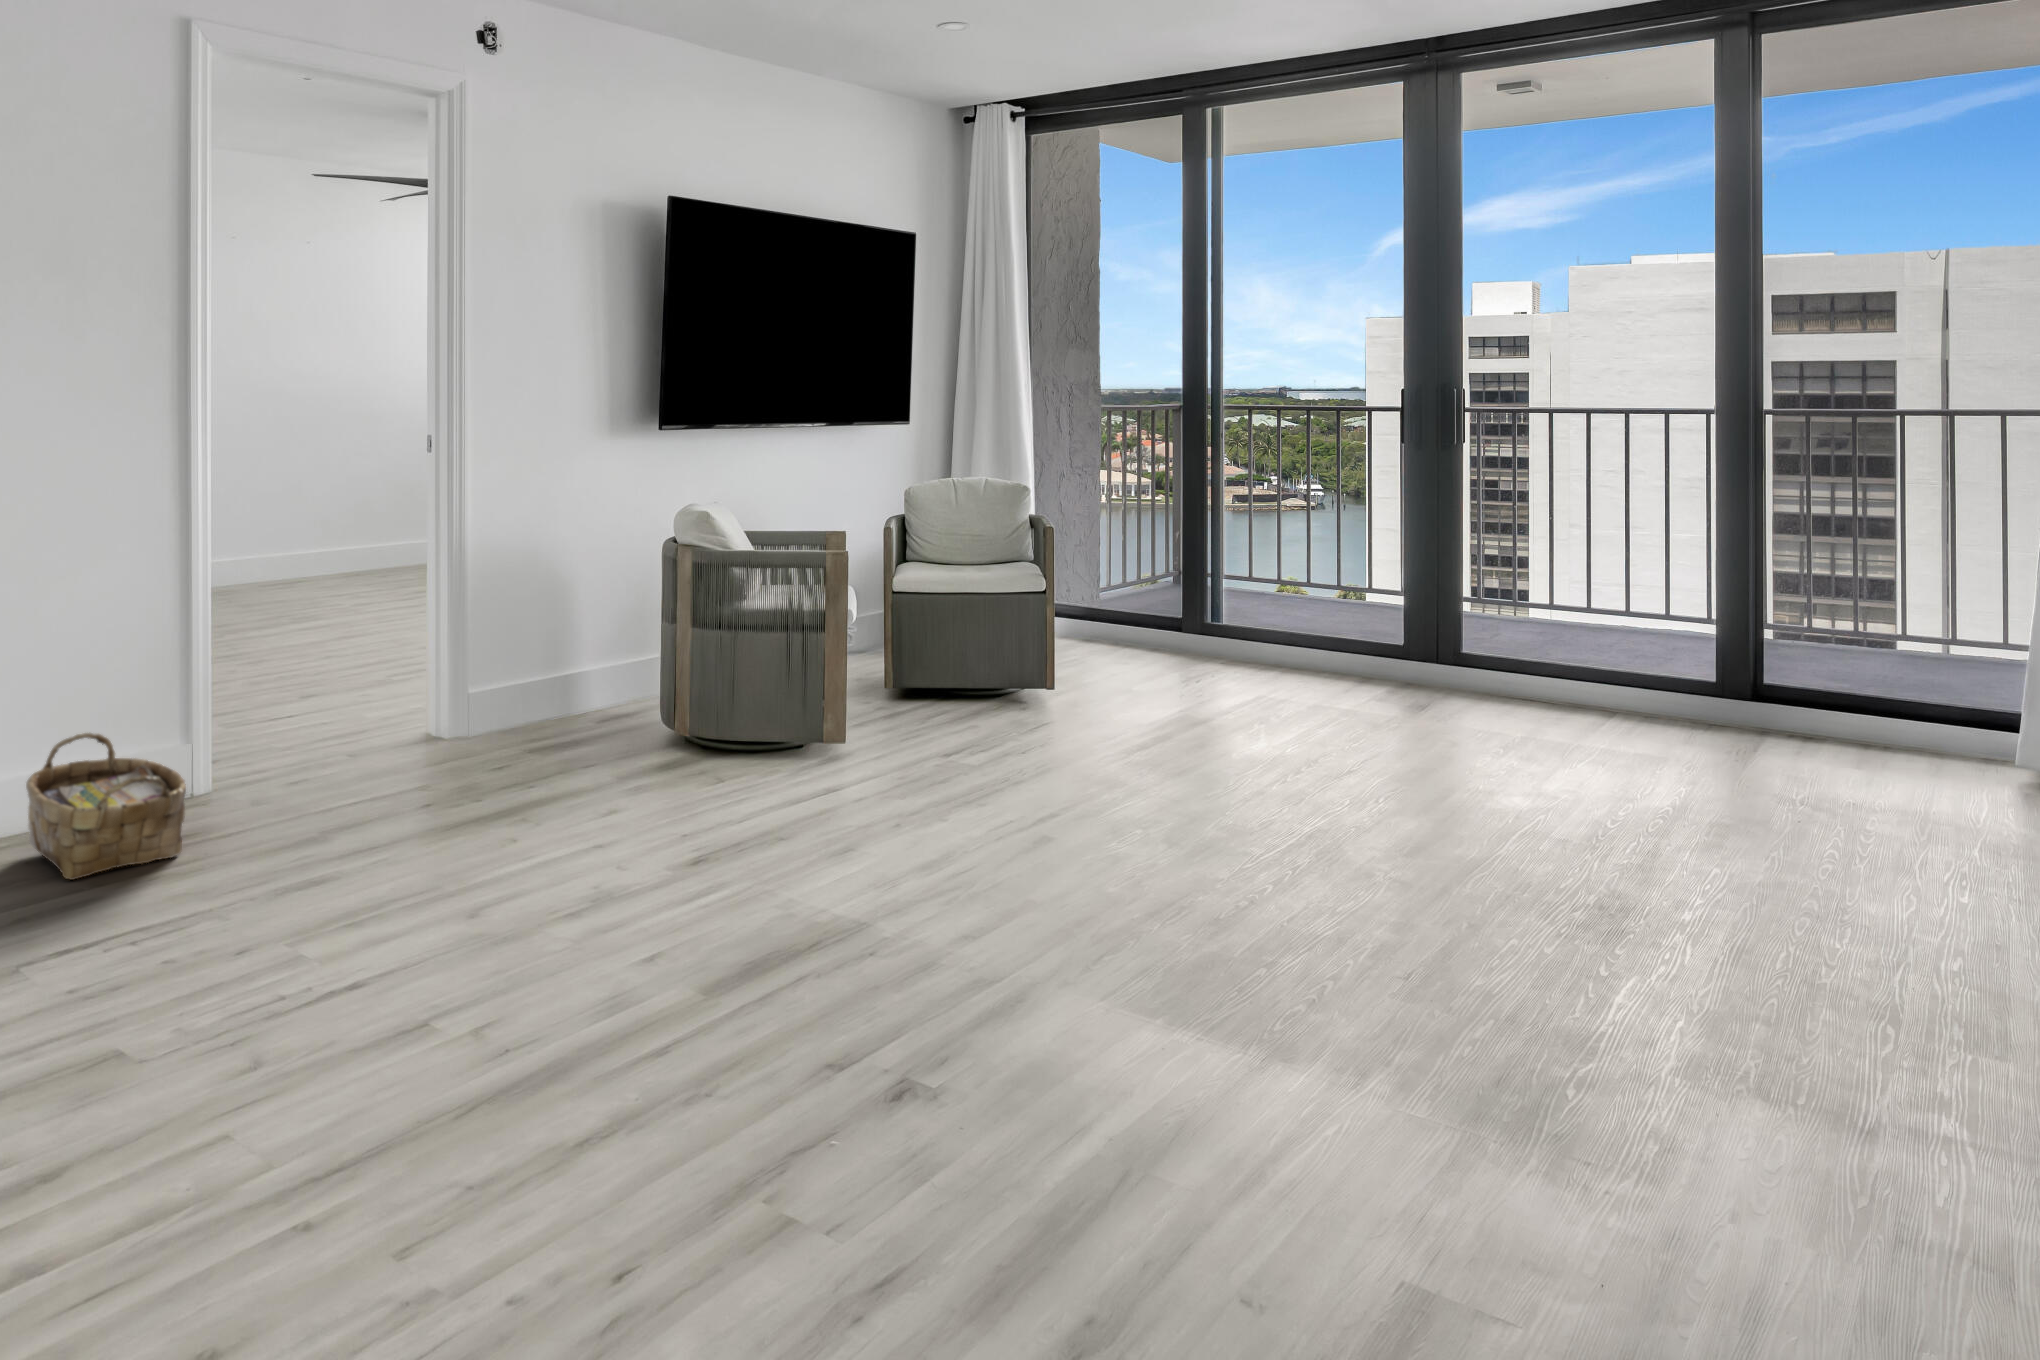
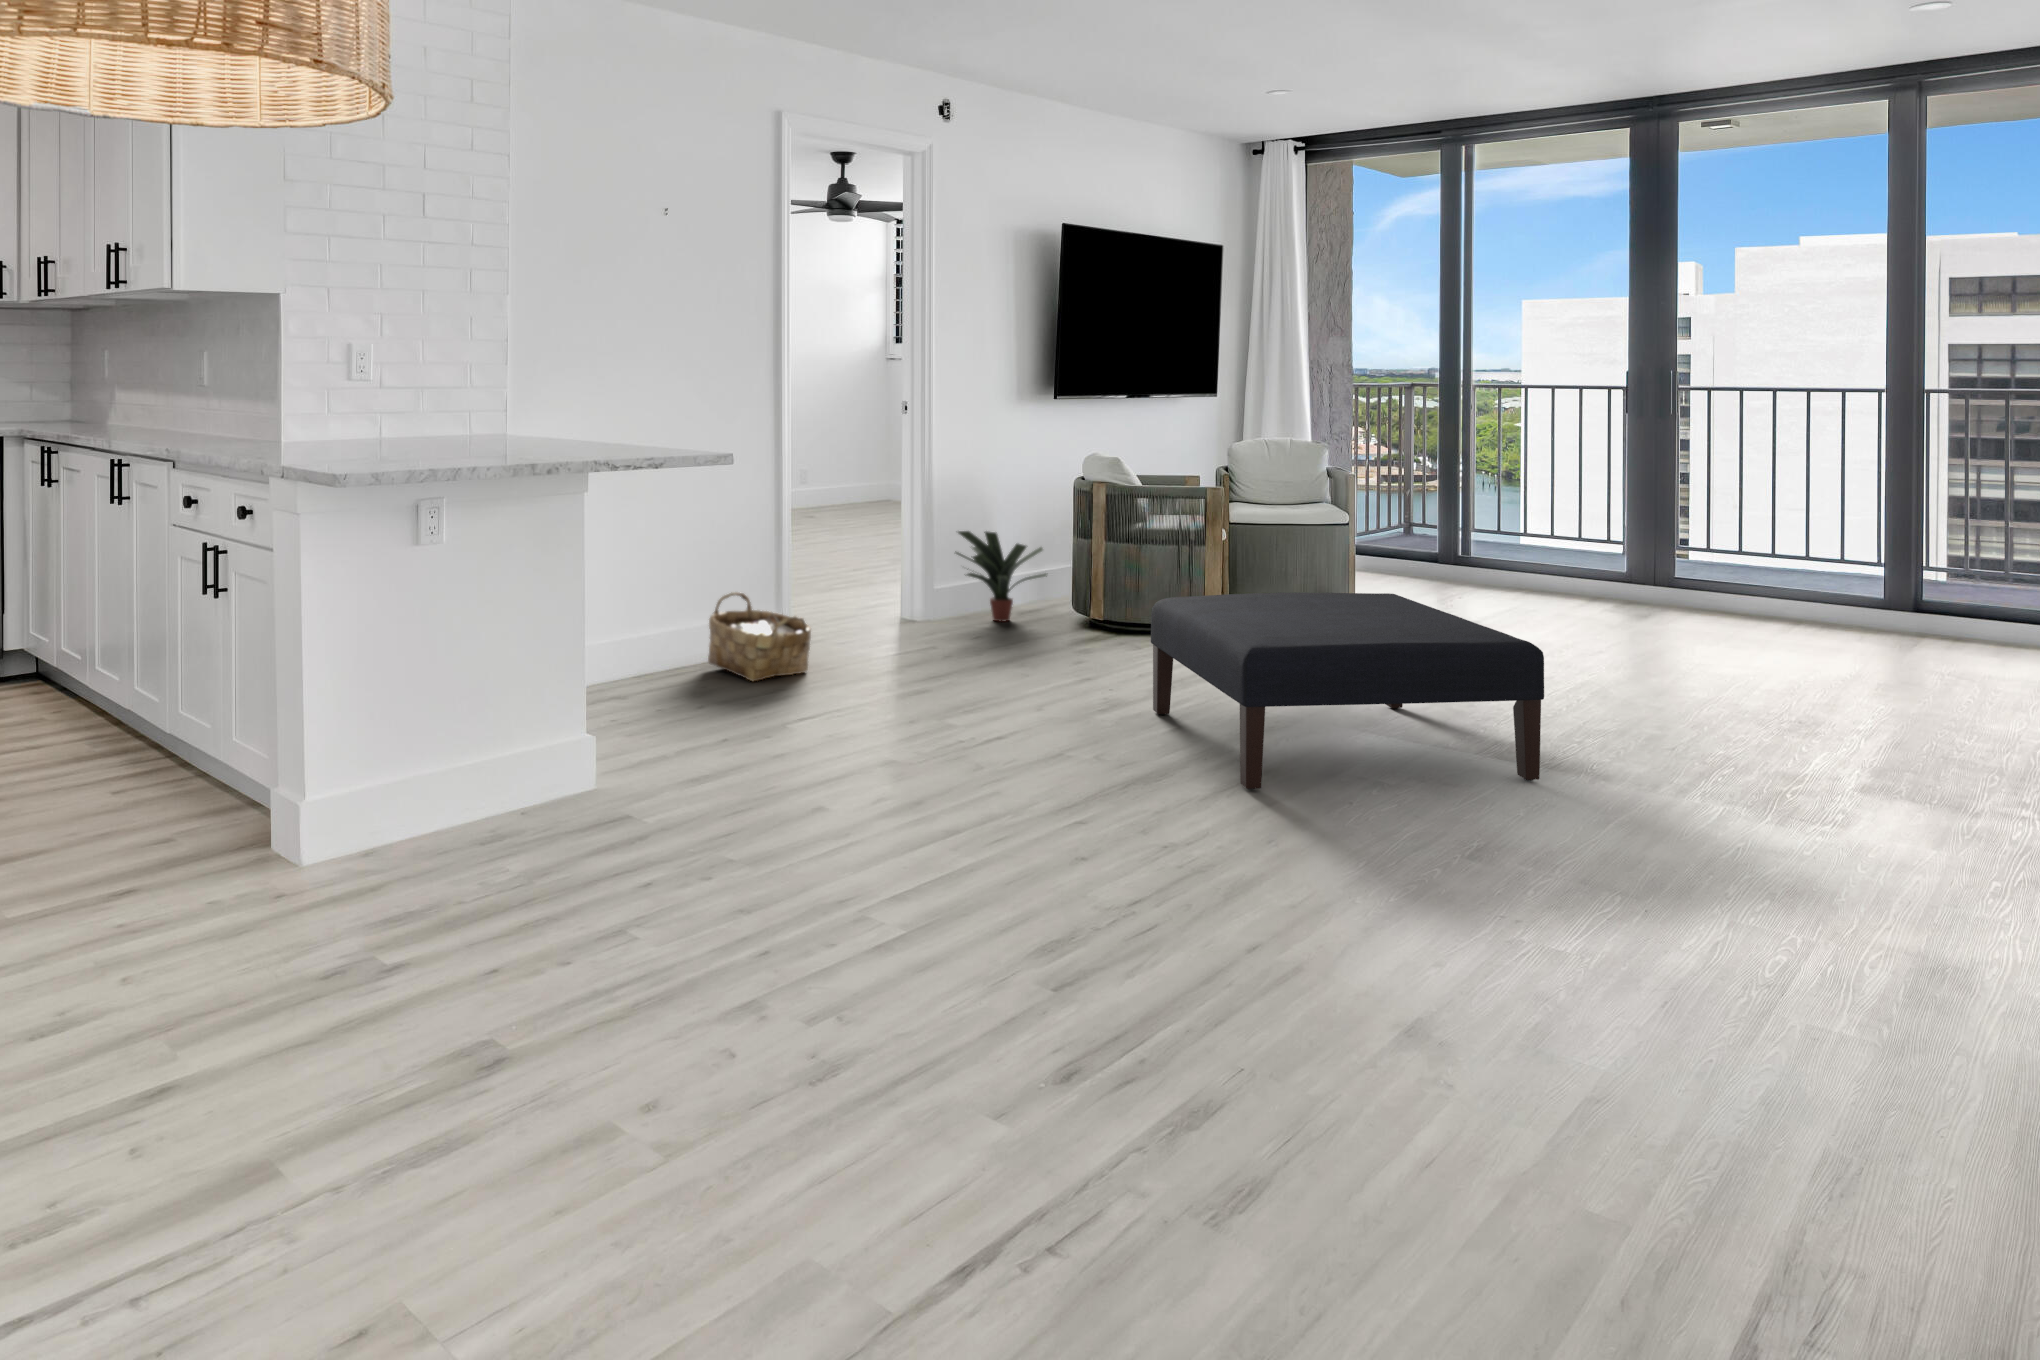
potted plant: none [486,615,623,743] -> present [956,531,1047,621]
ottoman: none [645,731,1186,1124] -> present [1151,592,1544,790]

